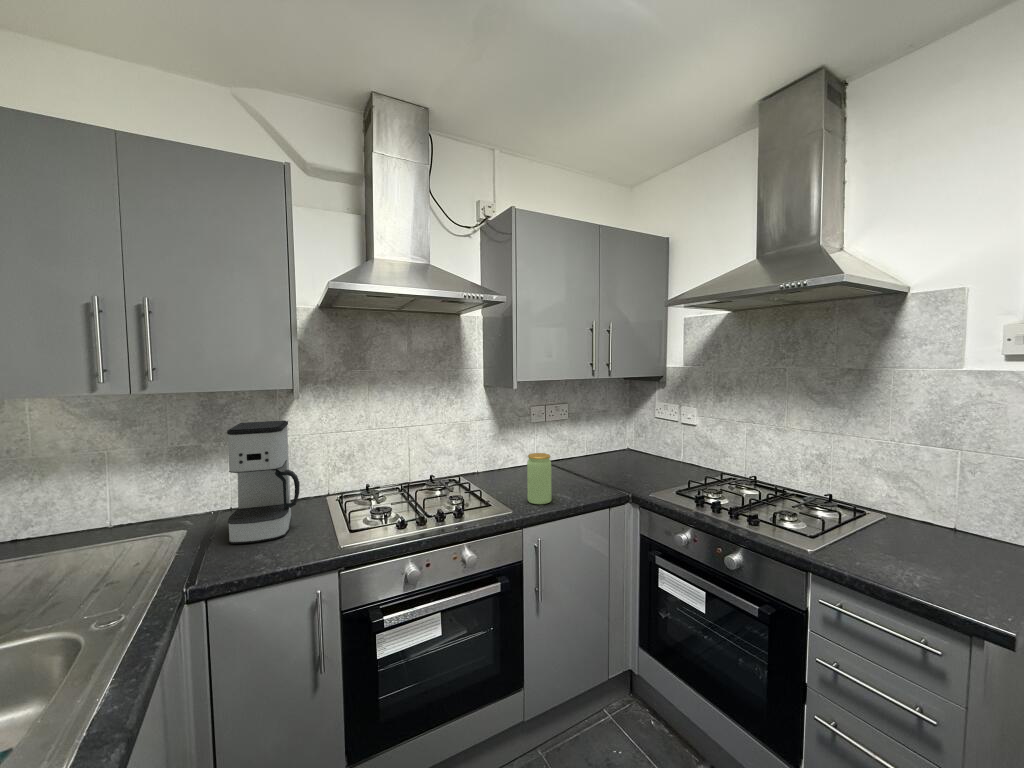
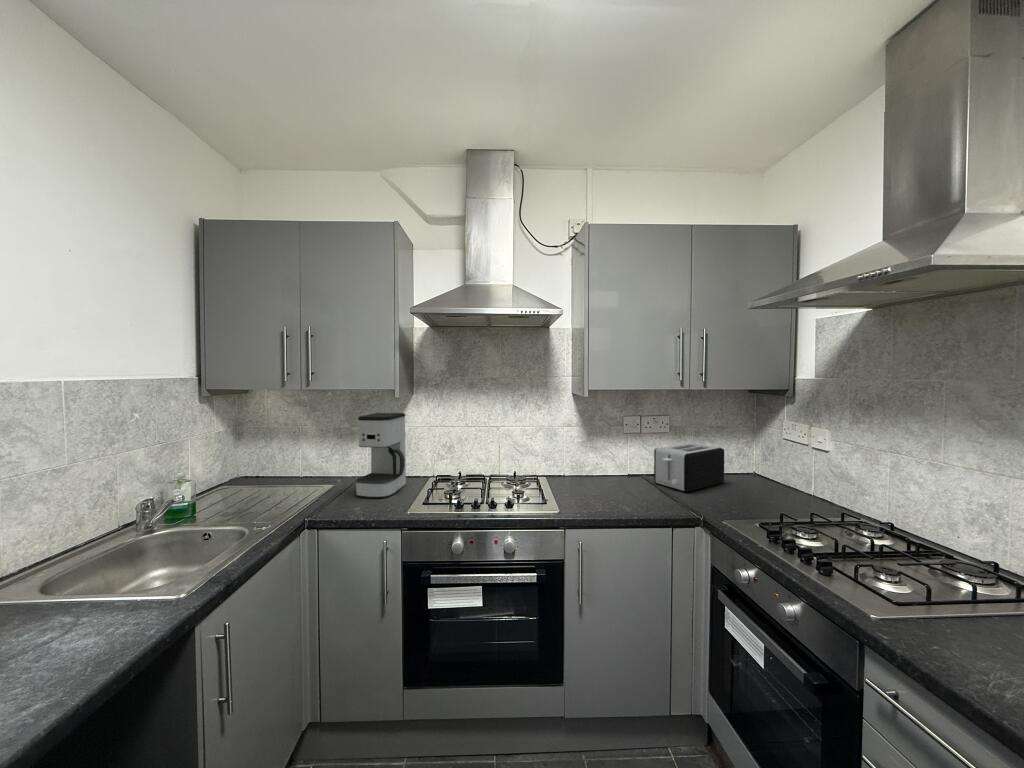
toaster: none [567,430,620,476] -> present [654,443,724,492]
jar: present [527,453,551,504] -> none [585,458,609,508]

